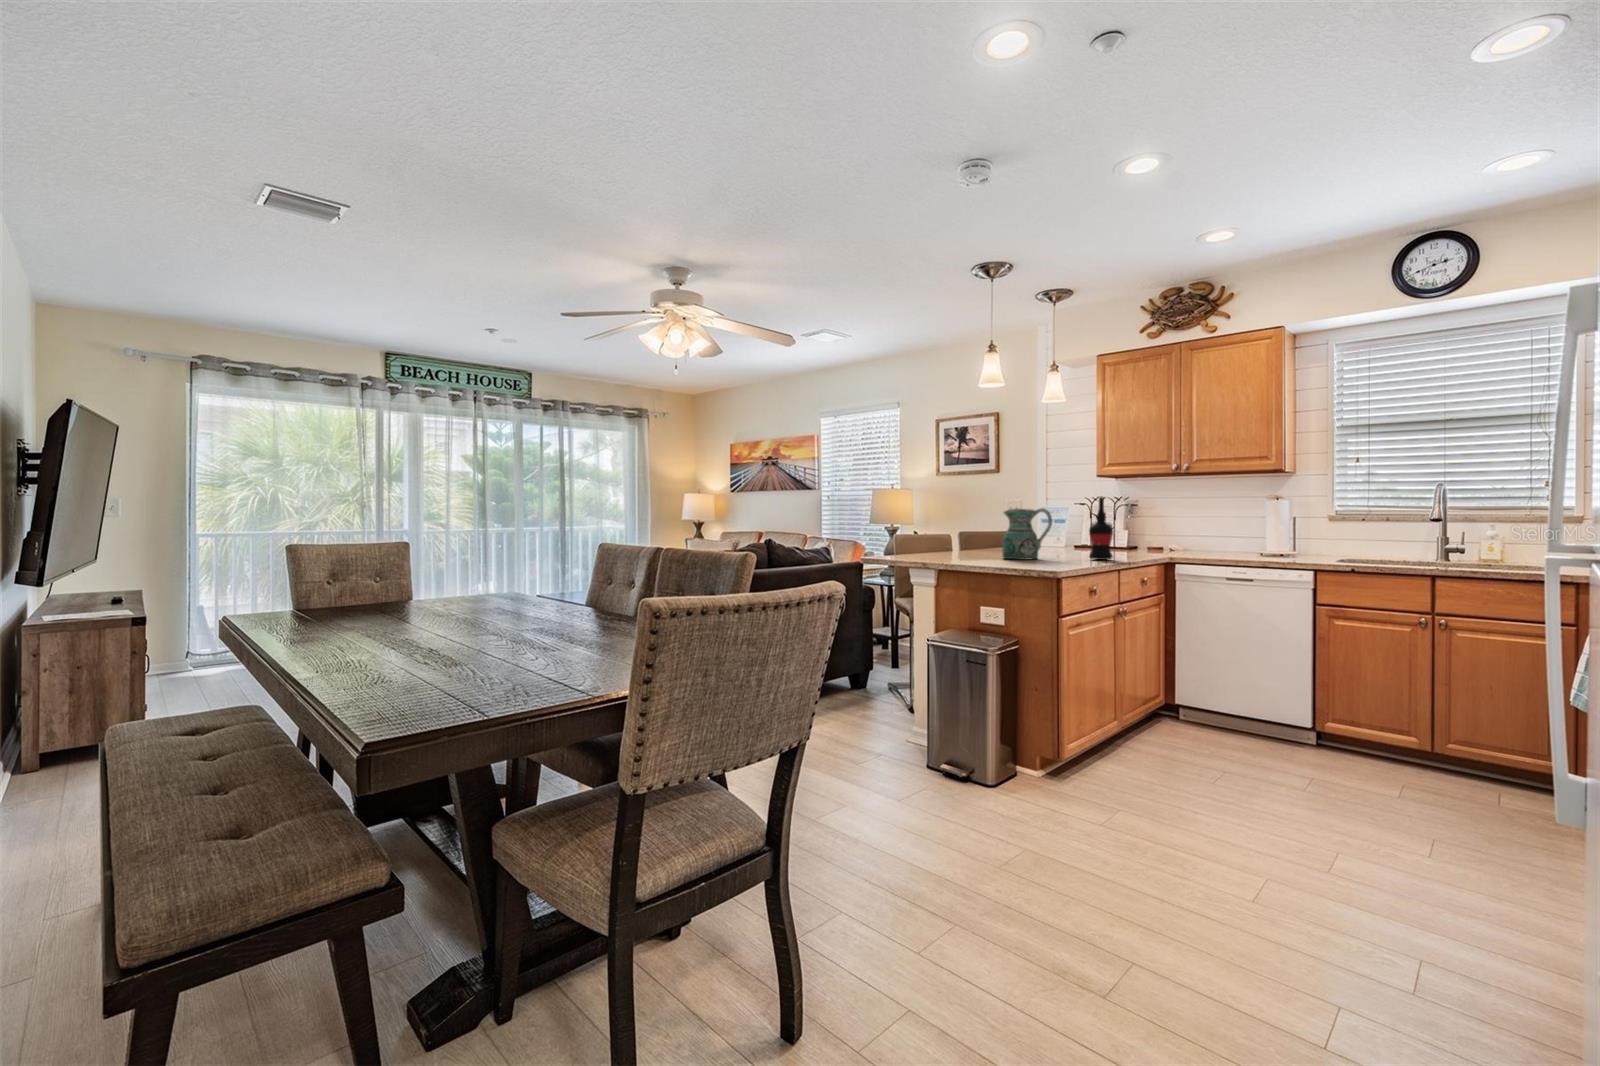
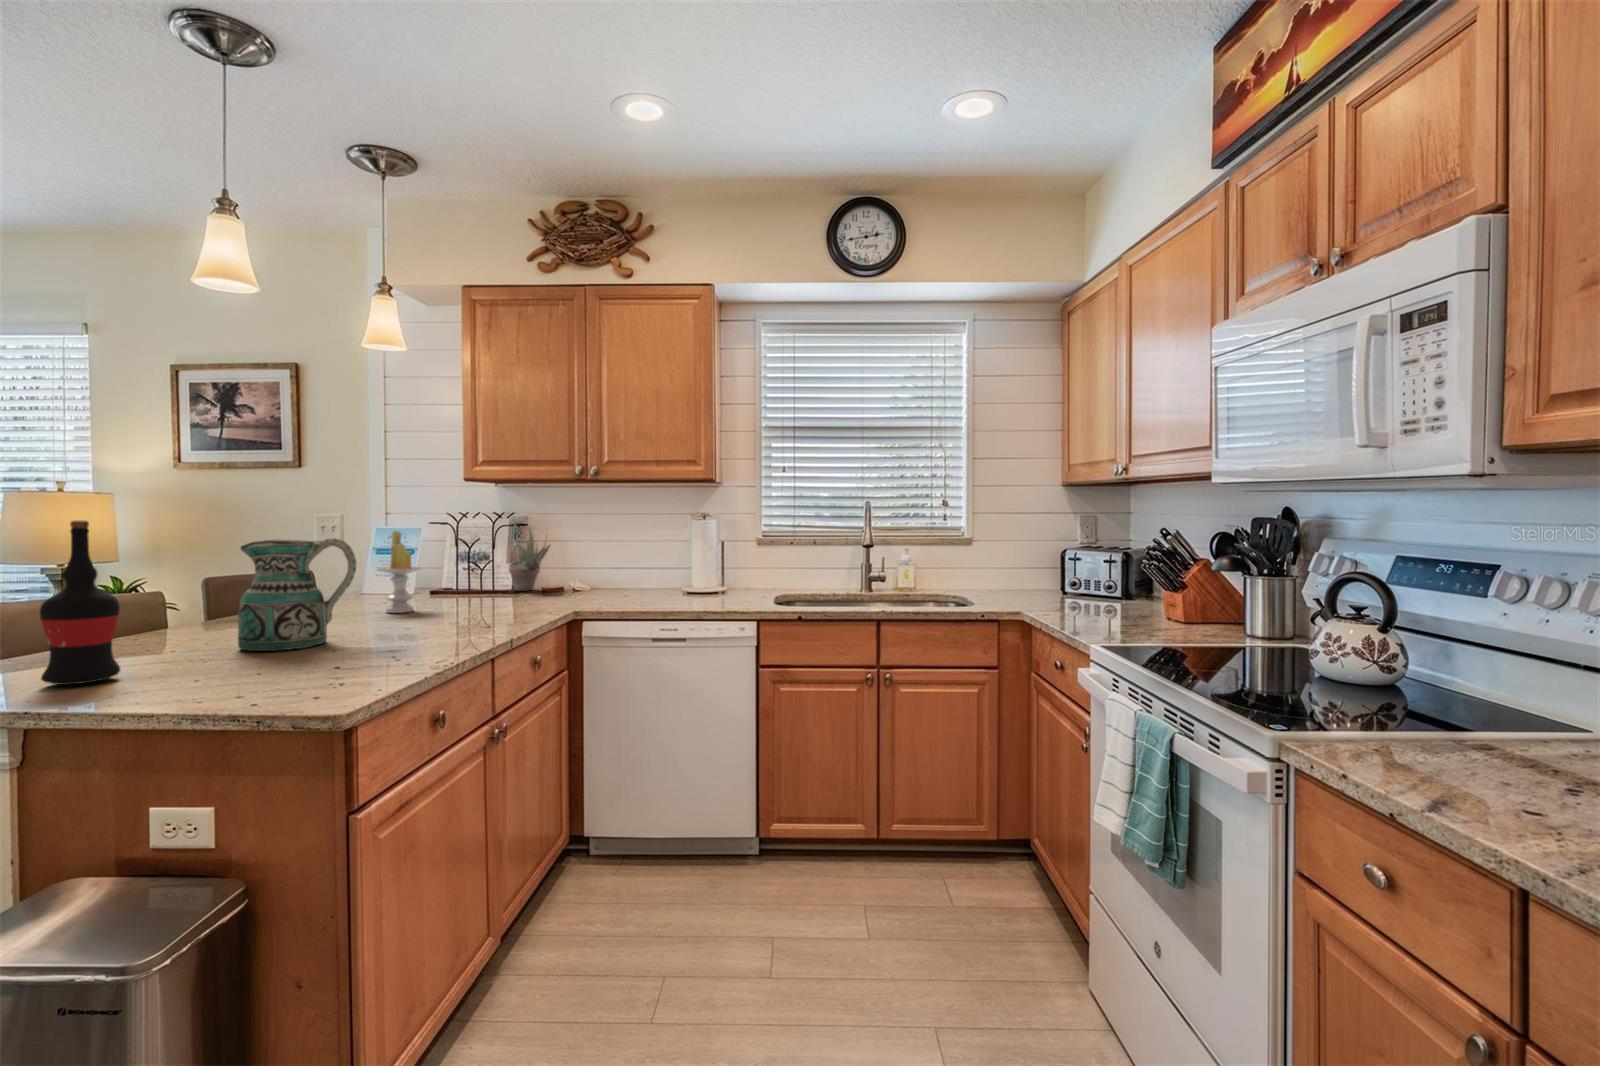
wine bottle: present [1089,497,1113,560] -> present [40,521,120,685]
succulent plant: none [1125,506,1154,548] -> present [509,527,550,591]
candle: none [1053,507,1077,552] -> present [377,531,422,613]

